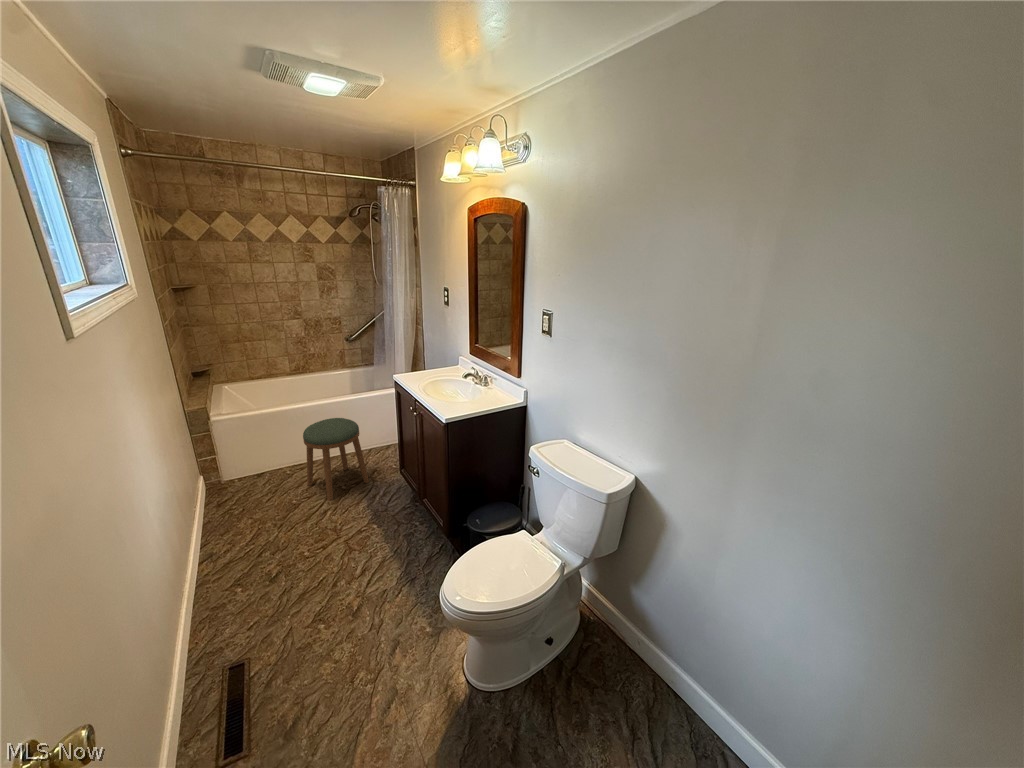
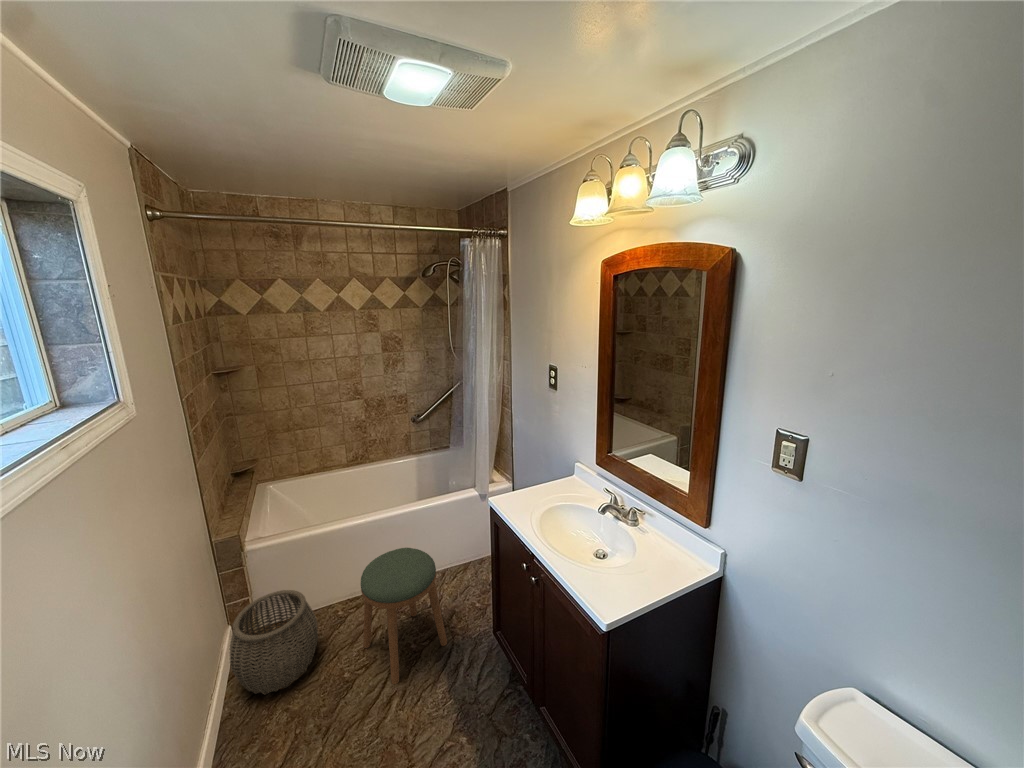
woven basket: none [207,445,273,508] -> present [229,590,318,694]

